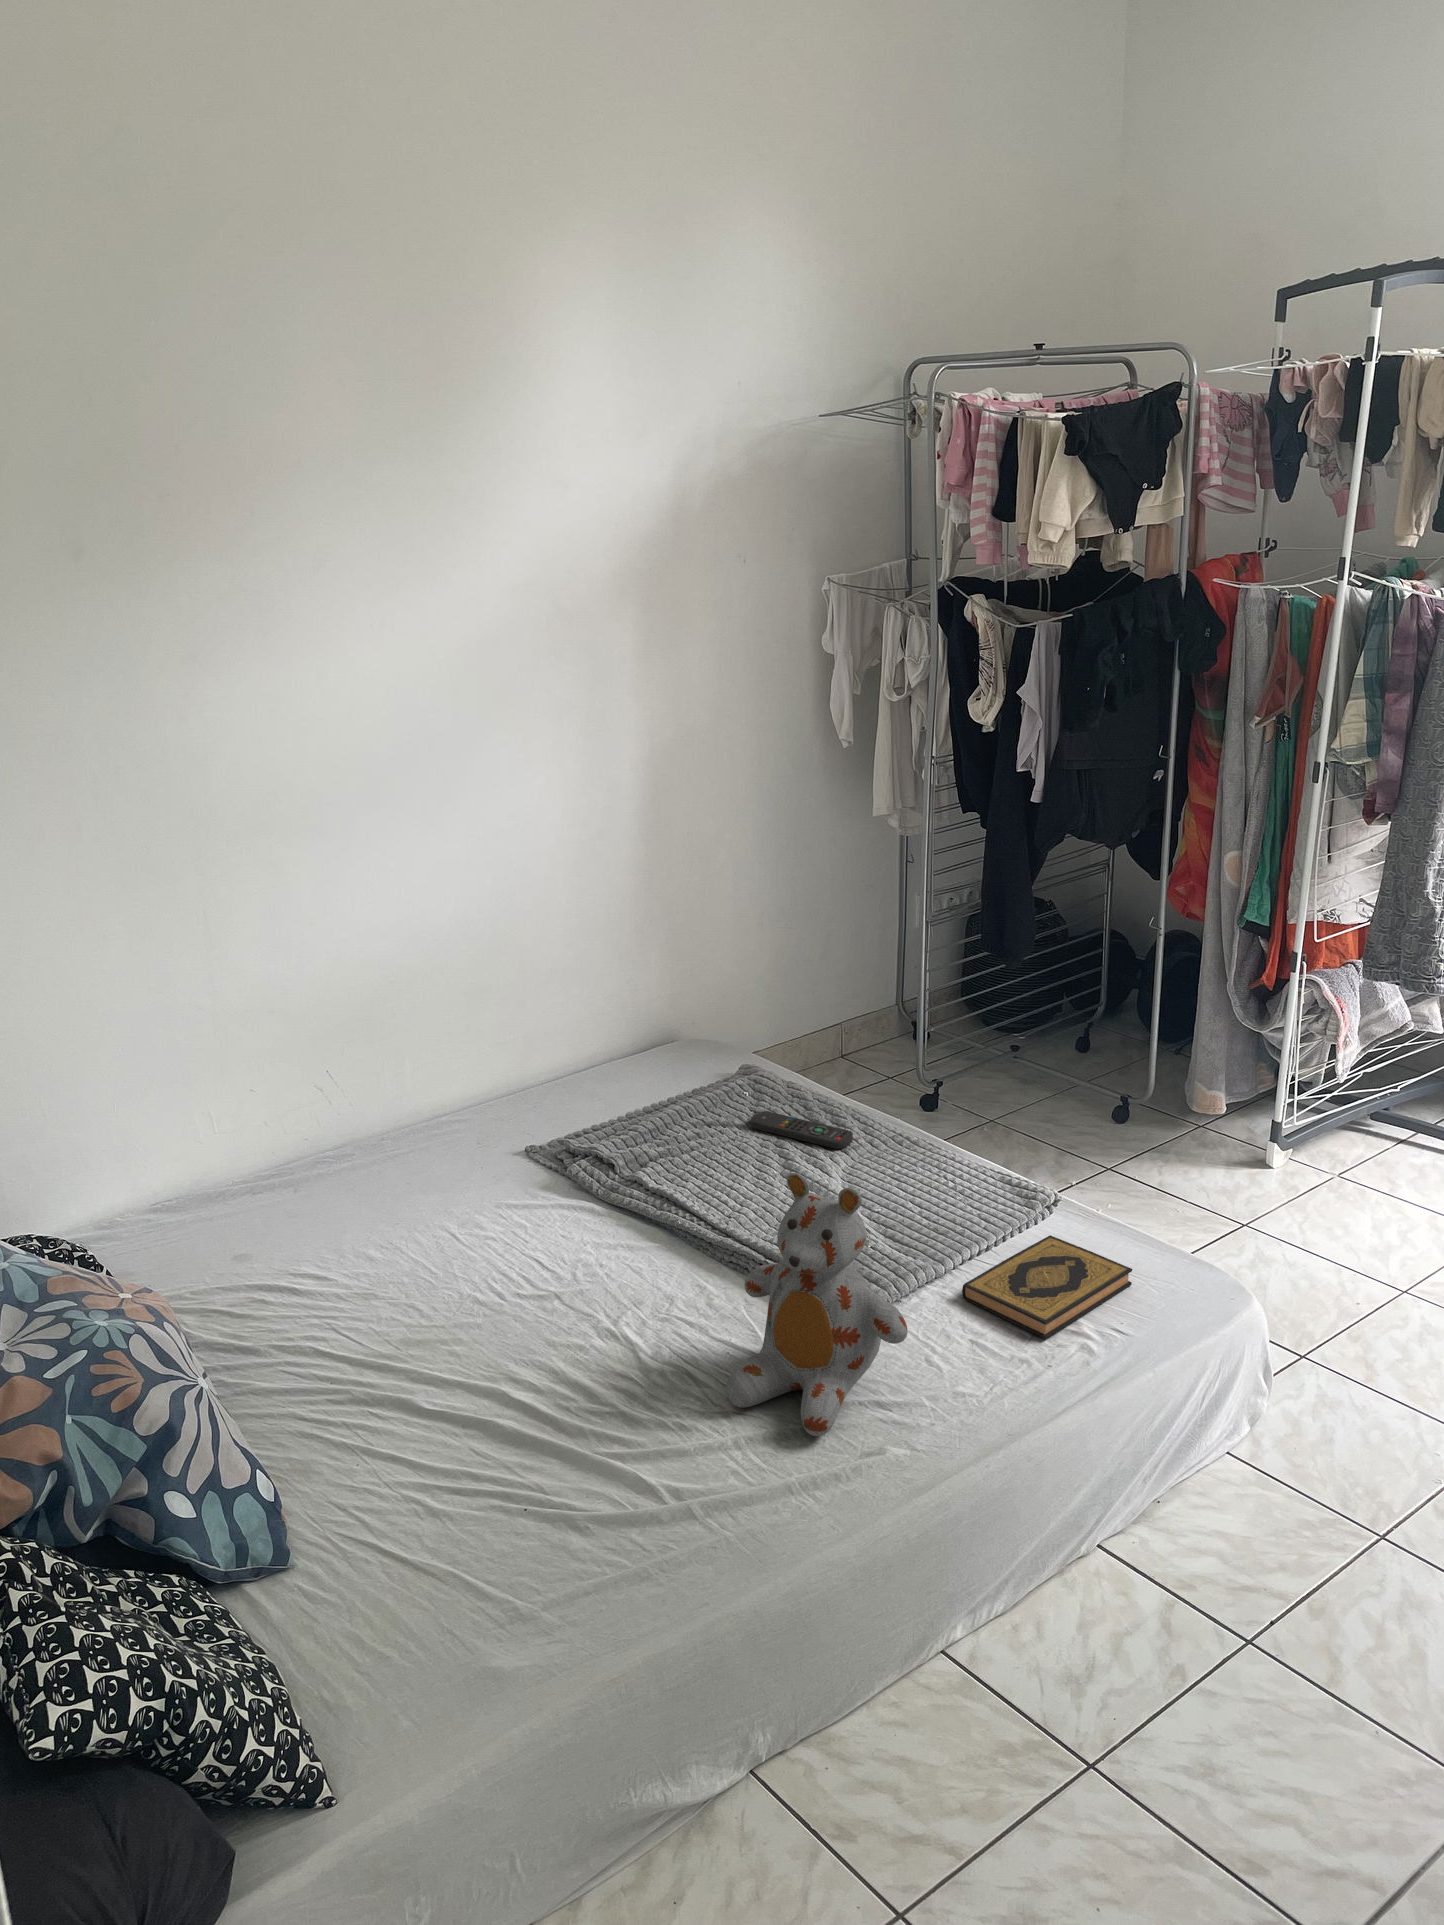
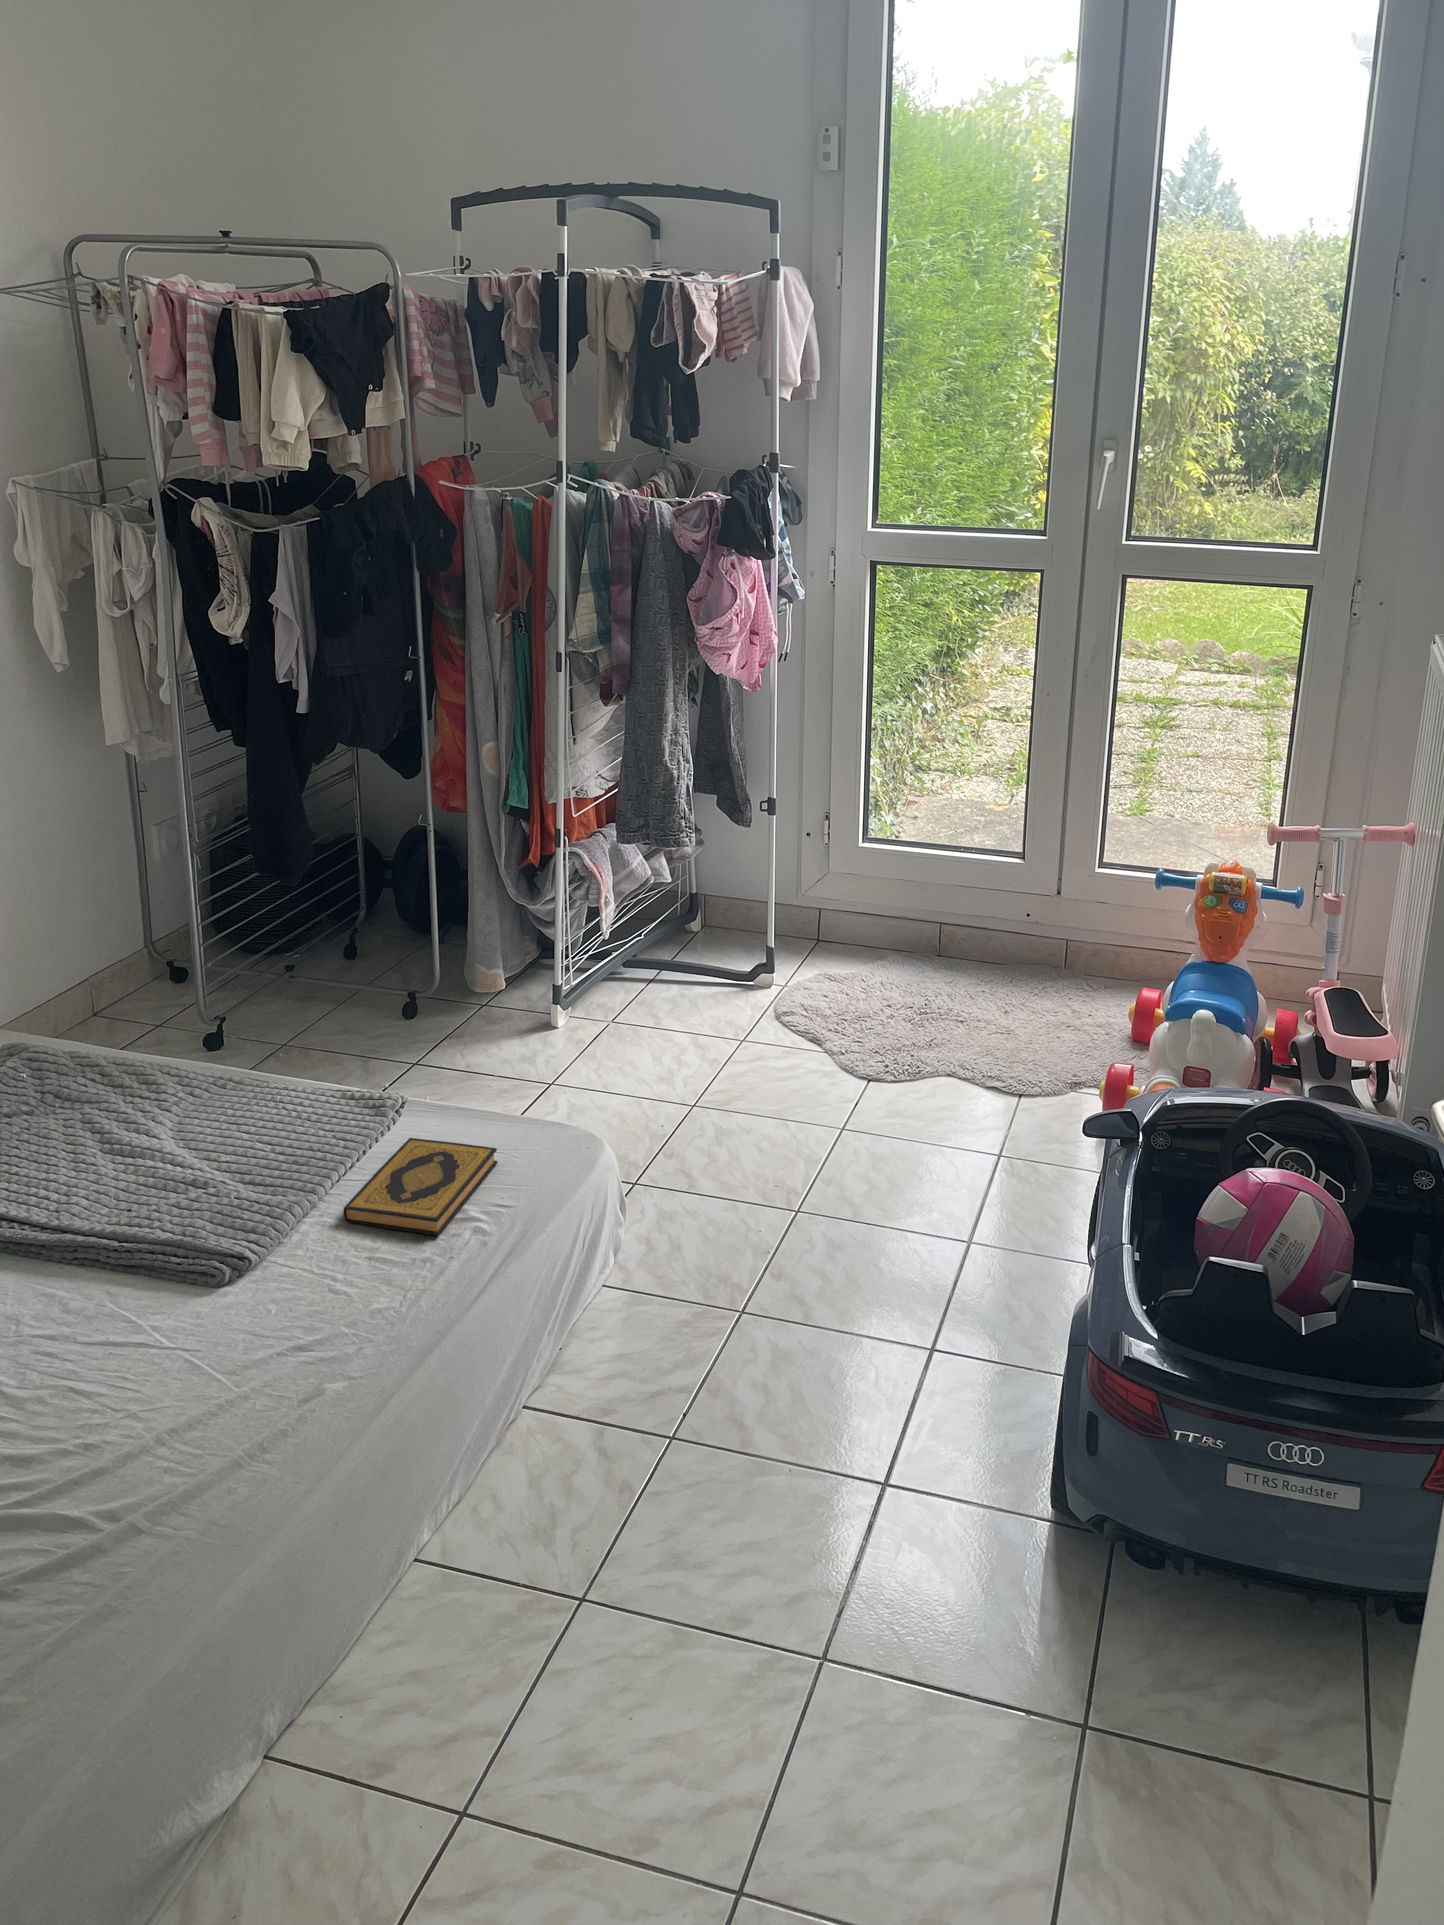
remote control: present [751,1111,853,1149] -> none [45,1086,170,1110]
stuffed bear: present [726,1173,908,1436] -> none [123,1138,320,1403]

